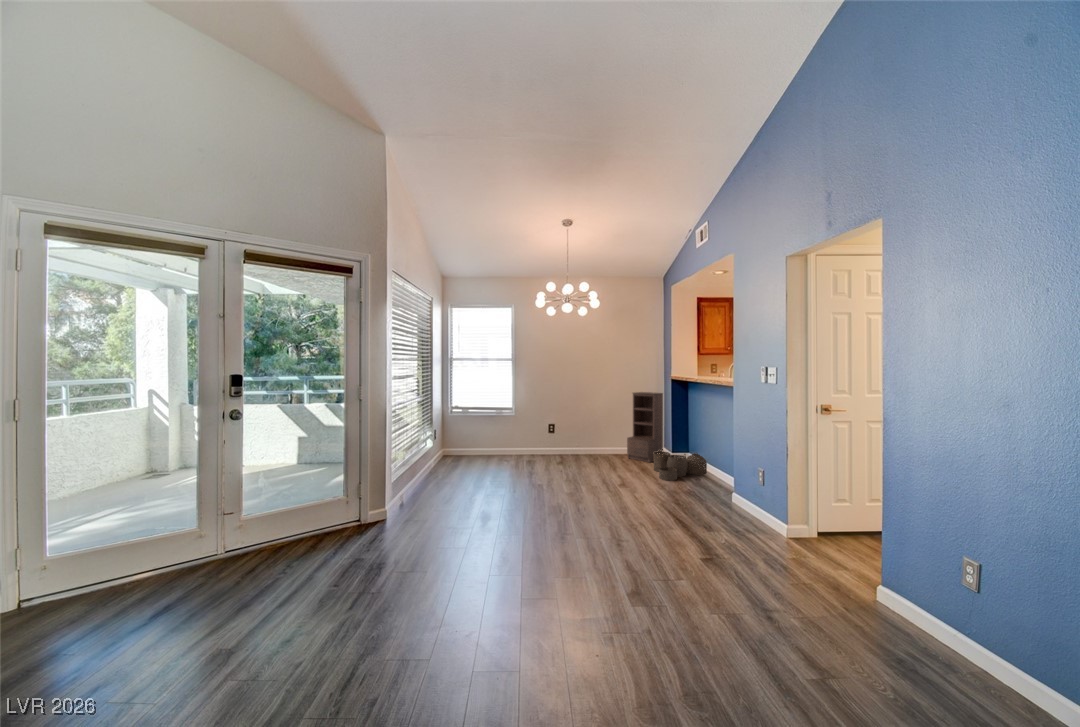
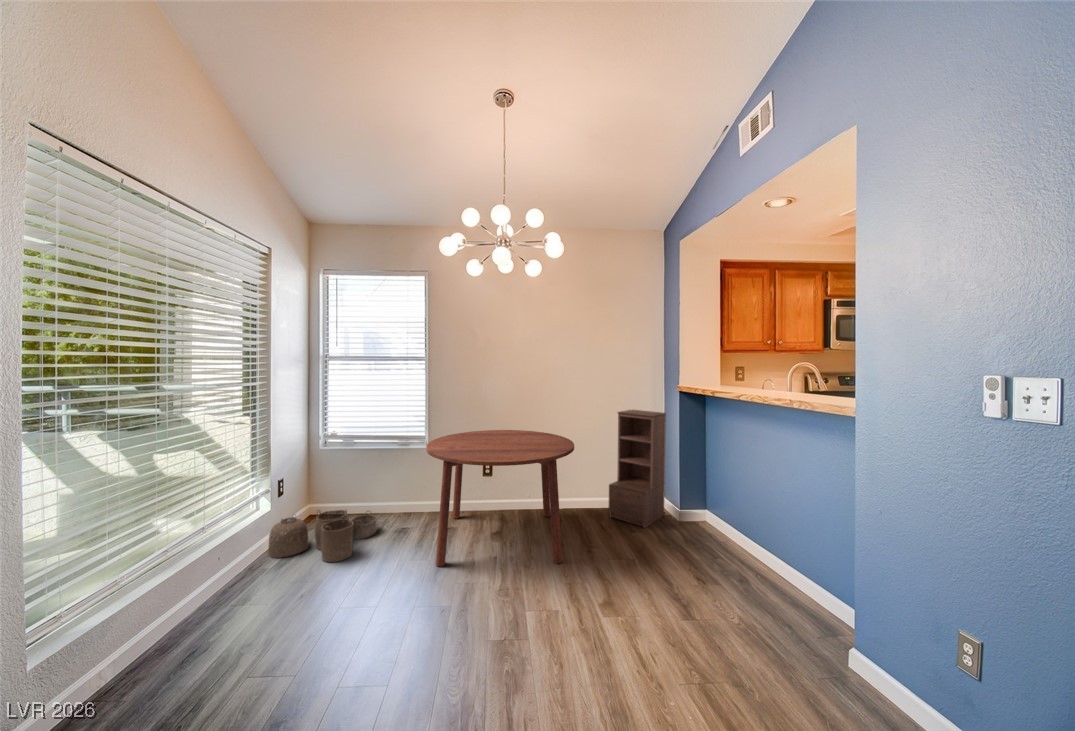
dining table: none [520,404,606,473] -> present [426,430,574,567]
woven basket: present [654,451,707,481] -> present [268,510,377,562]

